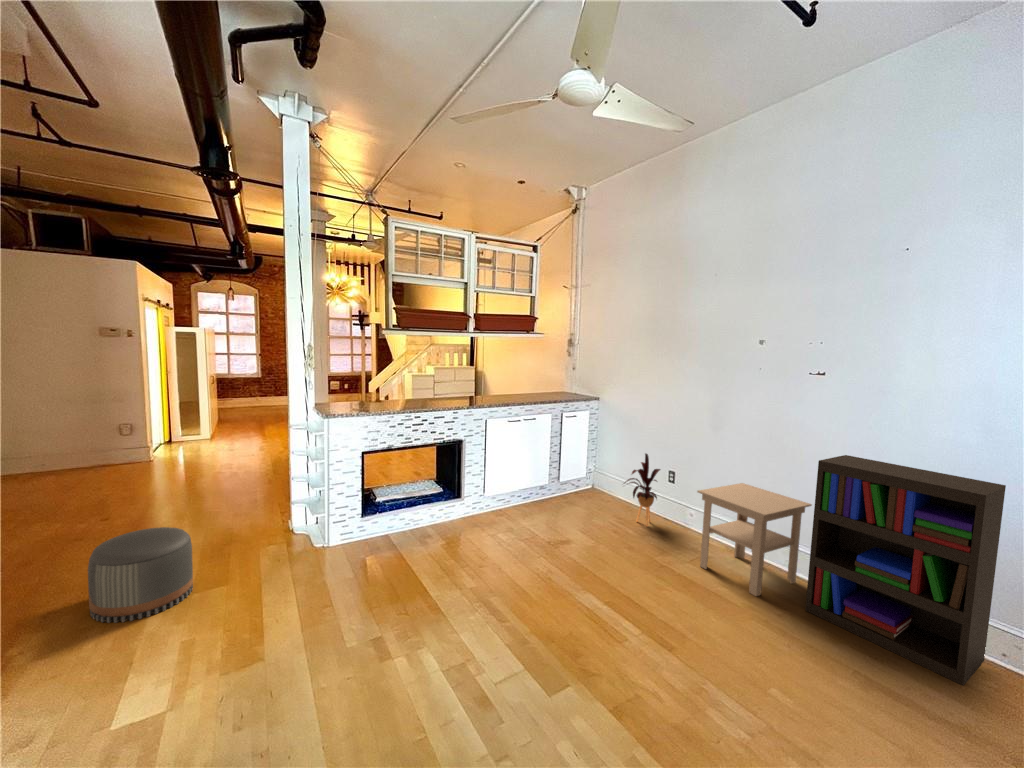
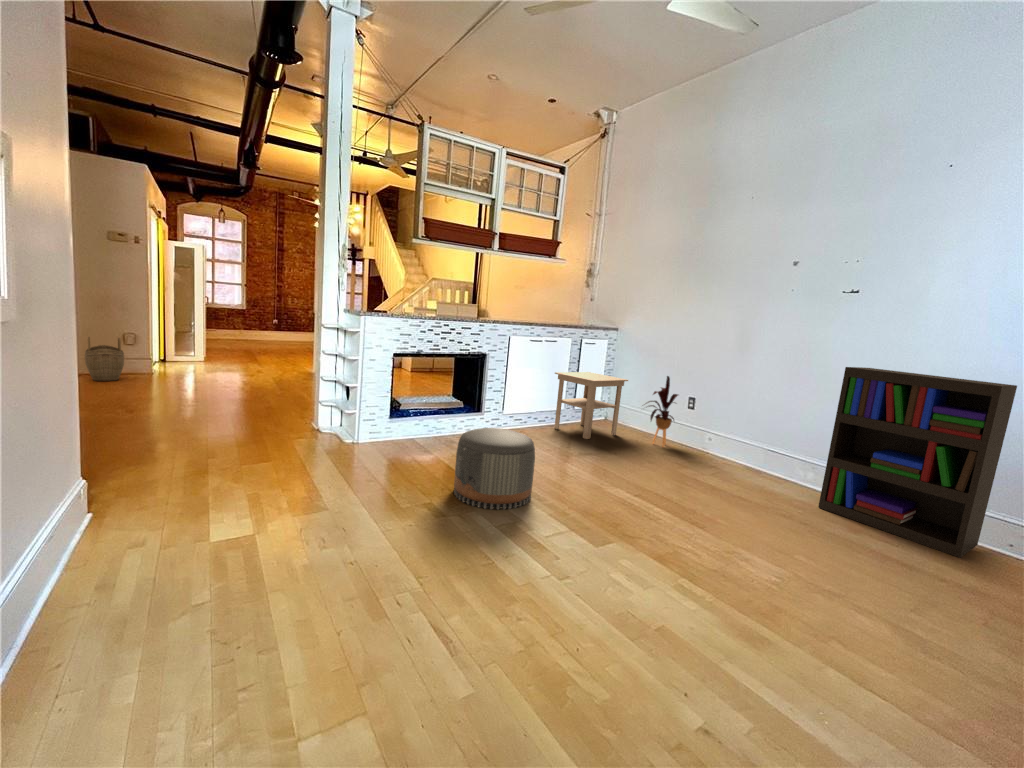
woven basket: none [86,431,124,475] -> present [85,337,124,381]
side table: present [697,483,812,596] -> present [554,372,628,439]
pouf: present [88,527,193,623] -> present [454,428,535,510]

